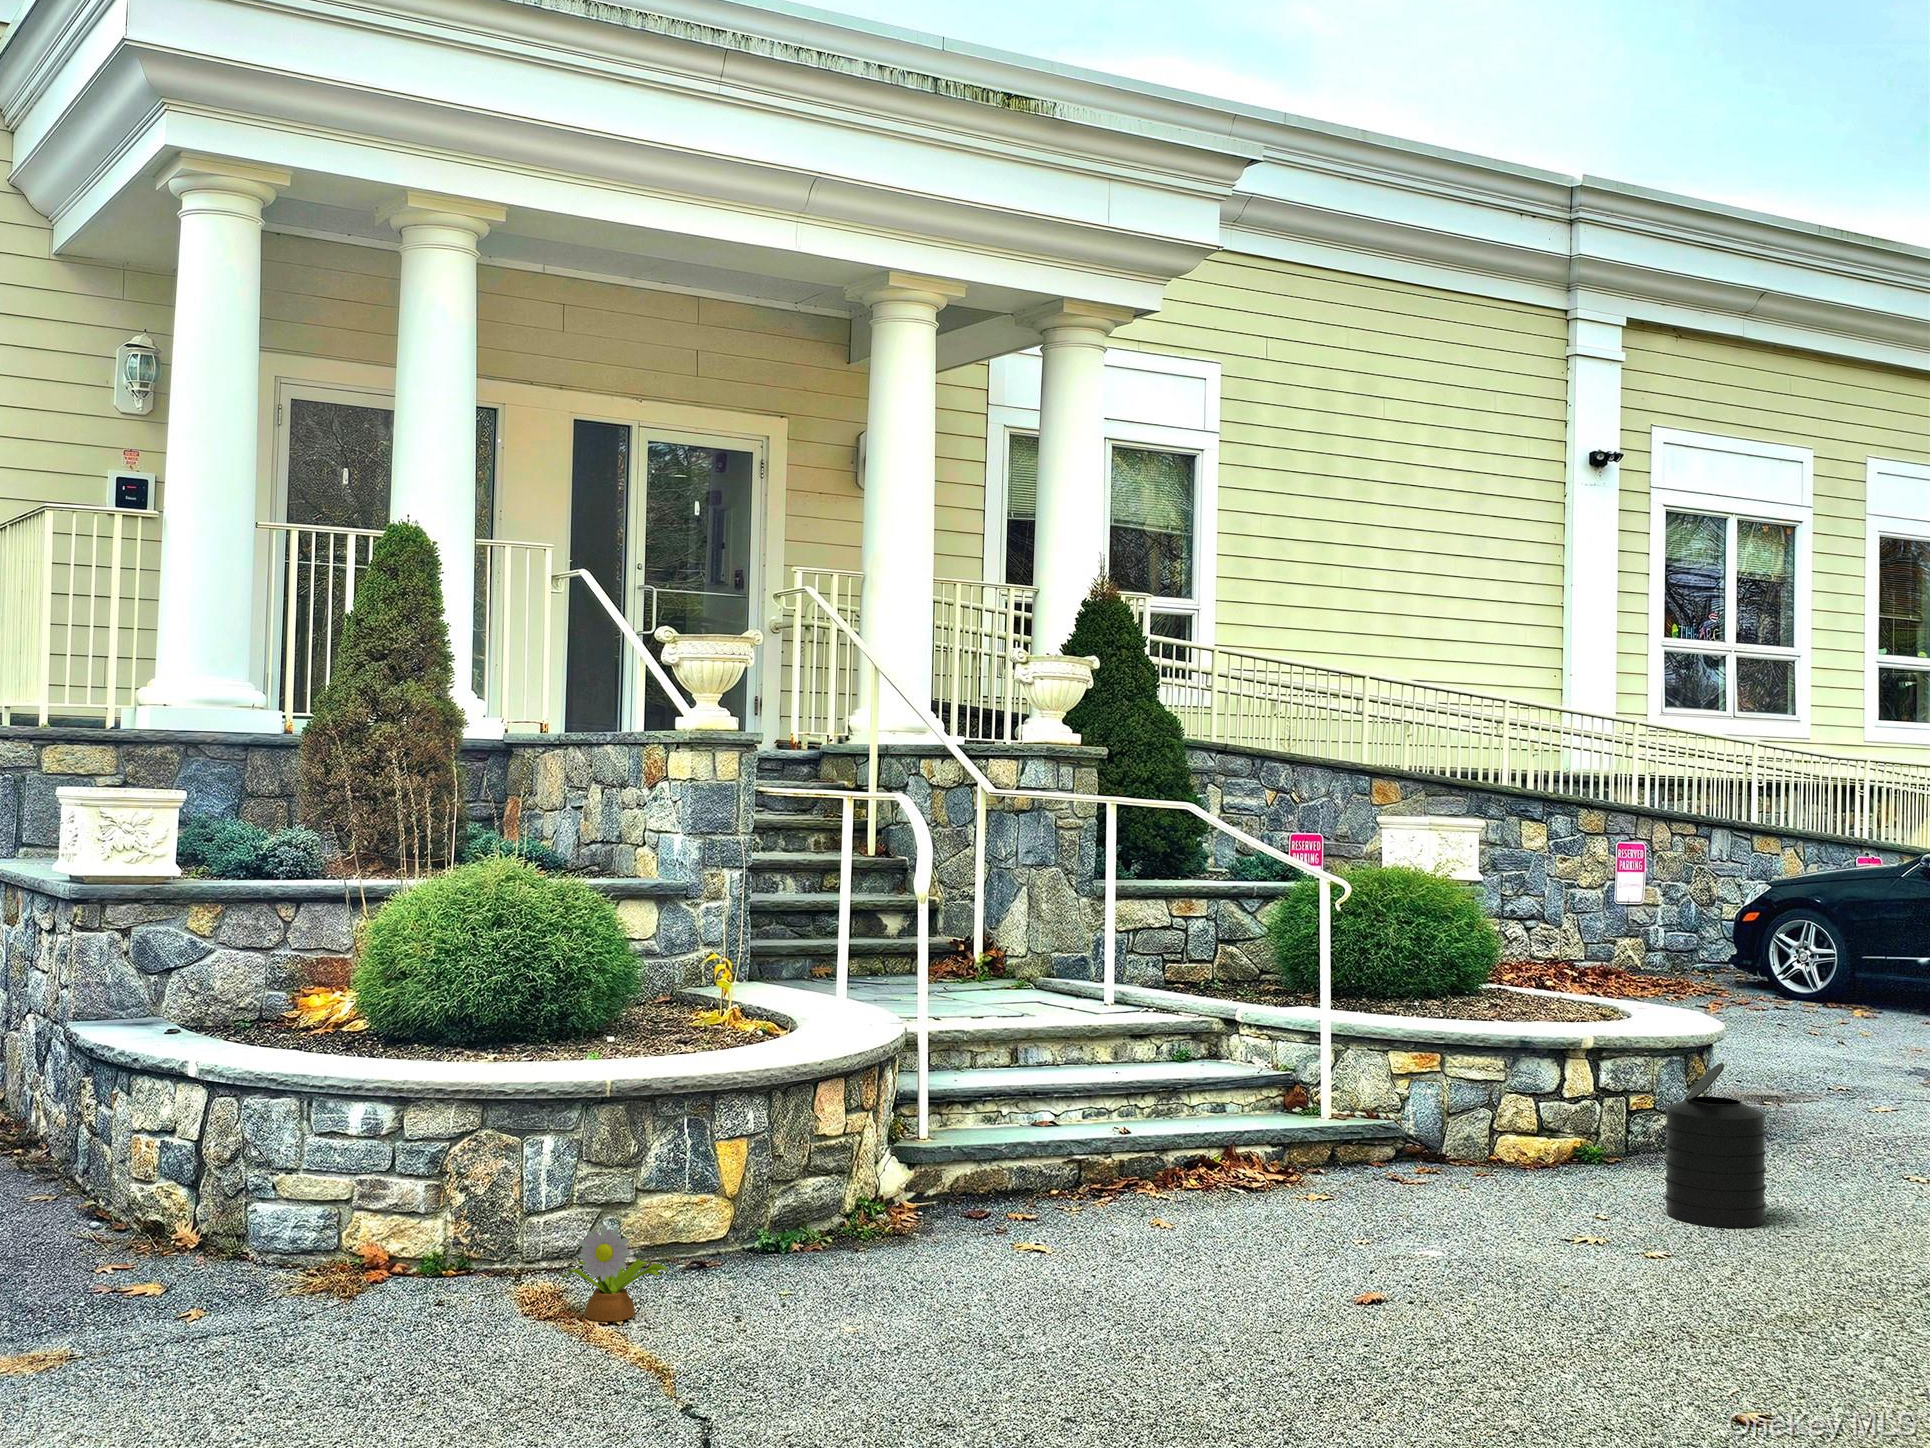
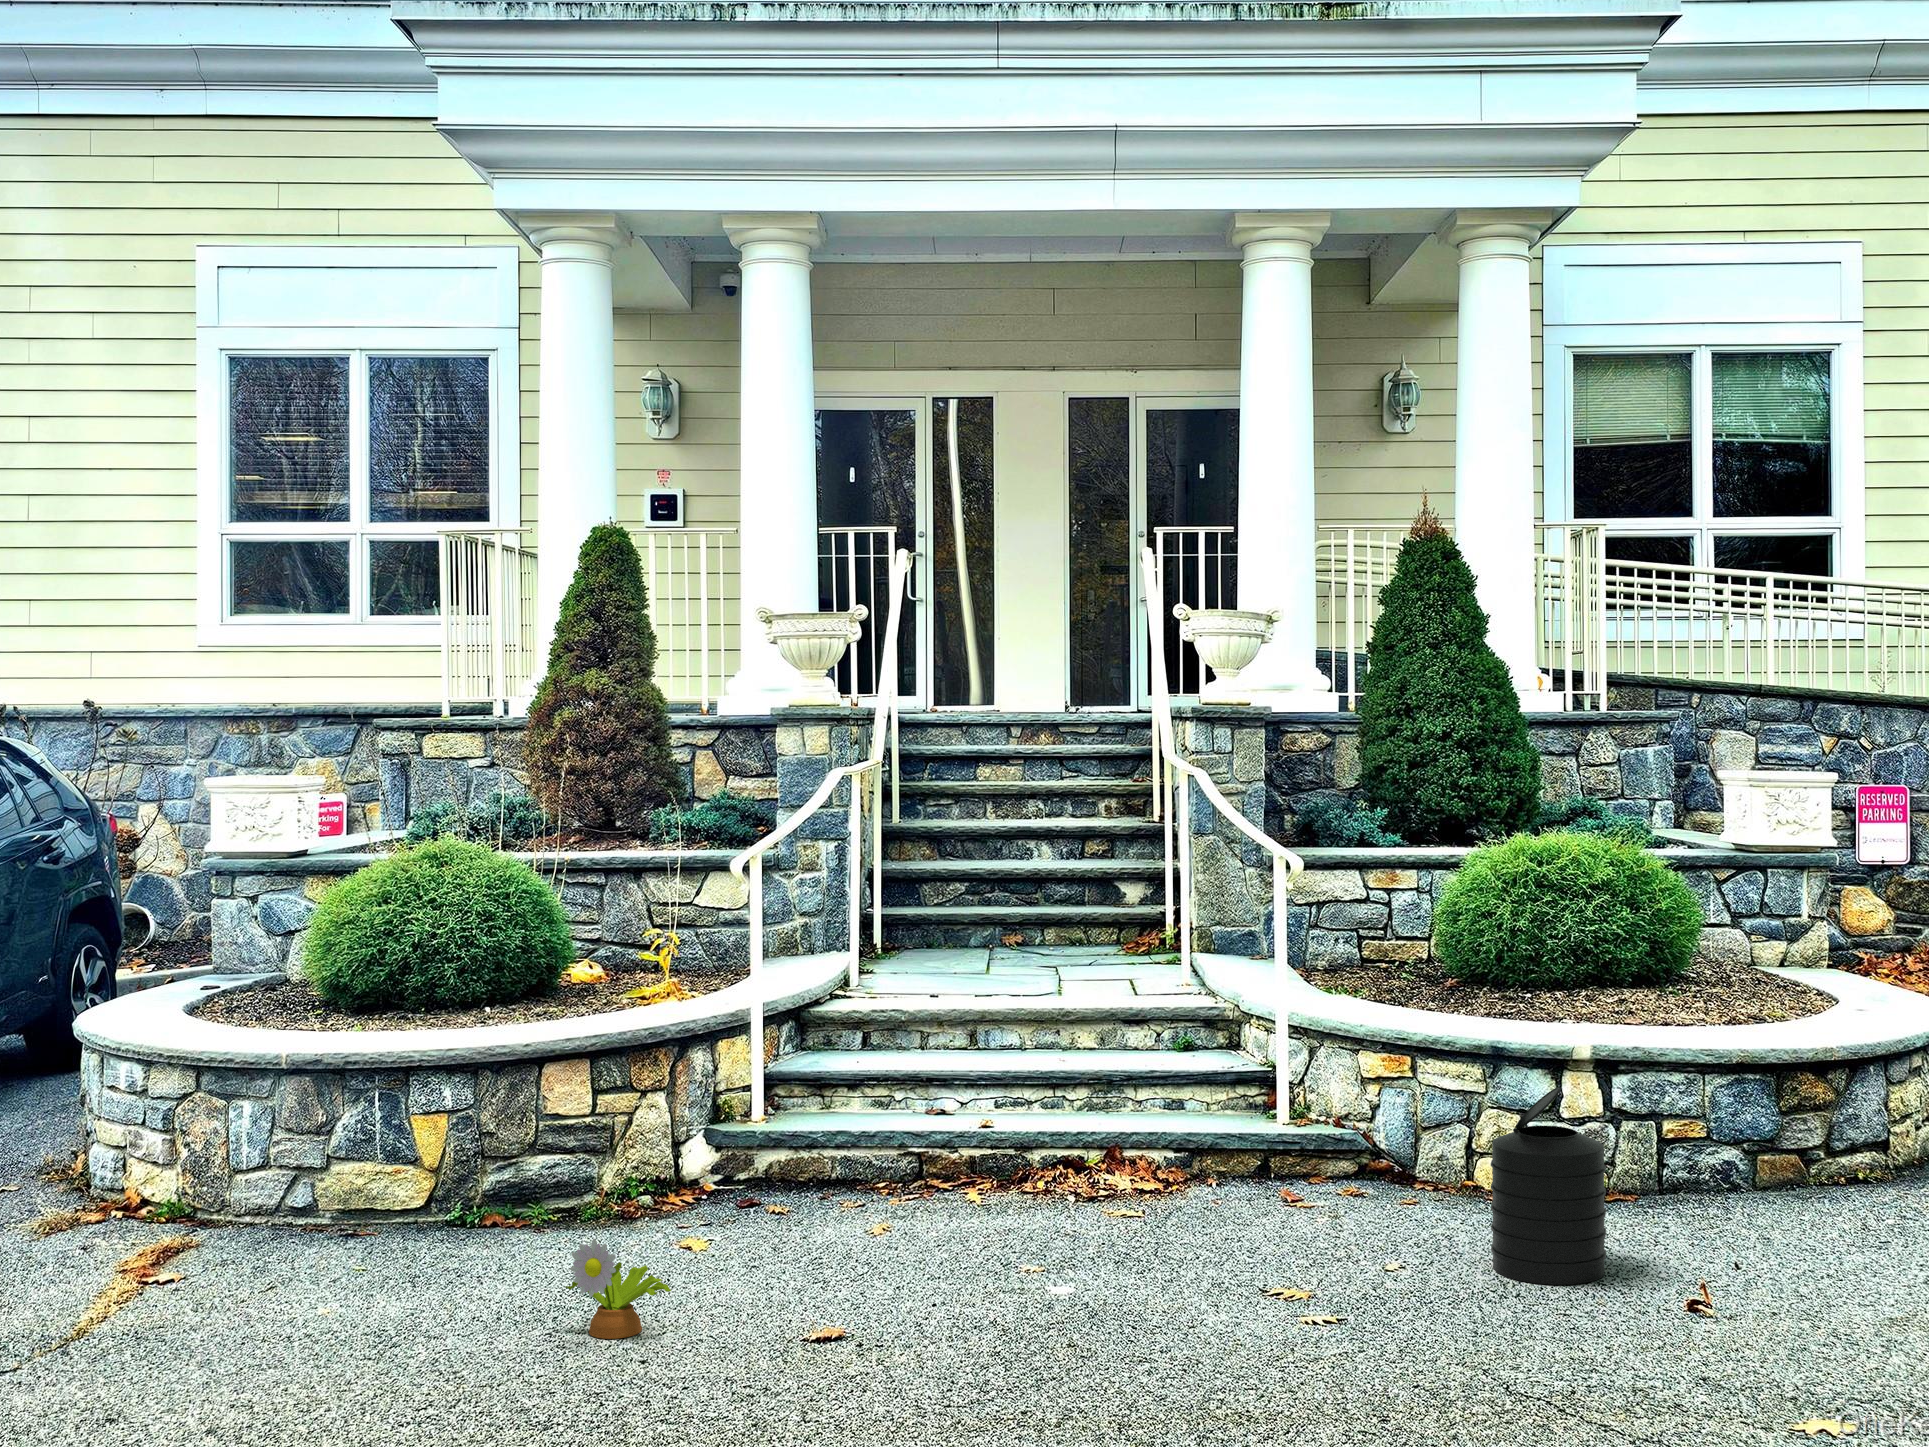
decorative plant: present [562,1225,667,1321] -> present [566,1239,671,1339]

